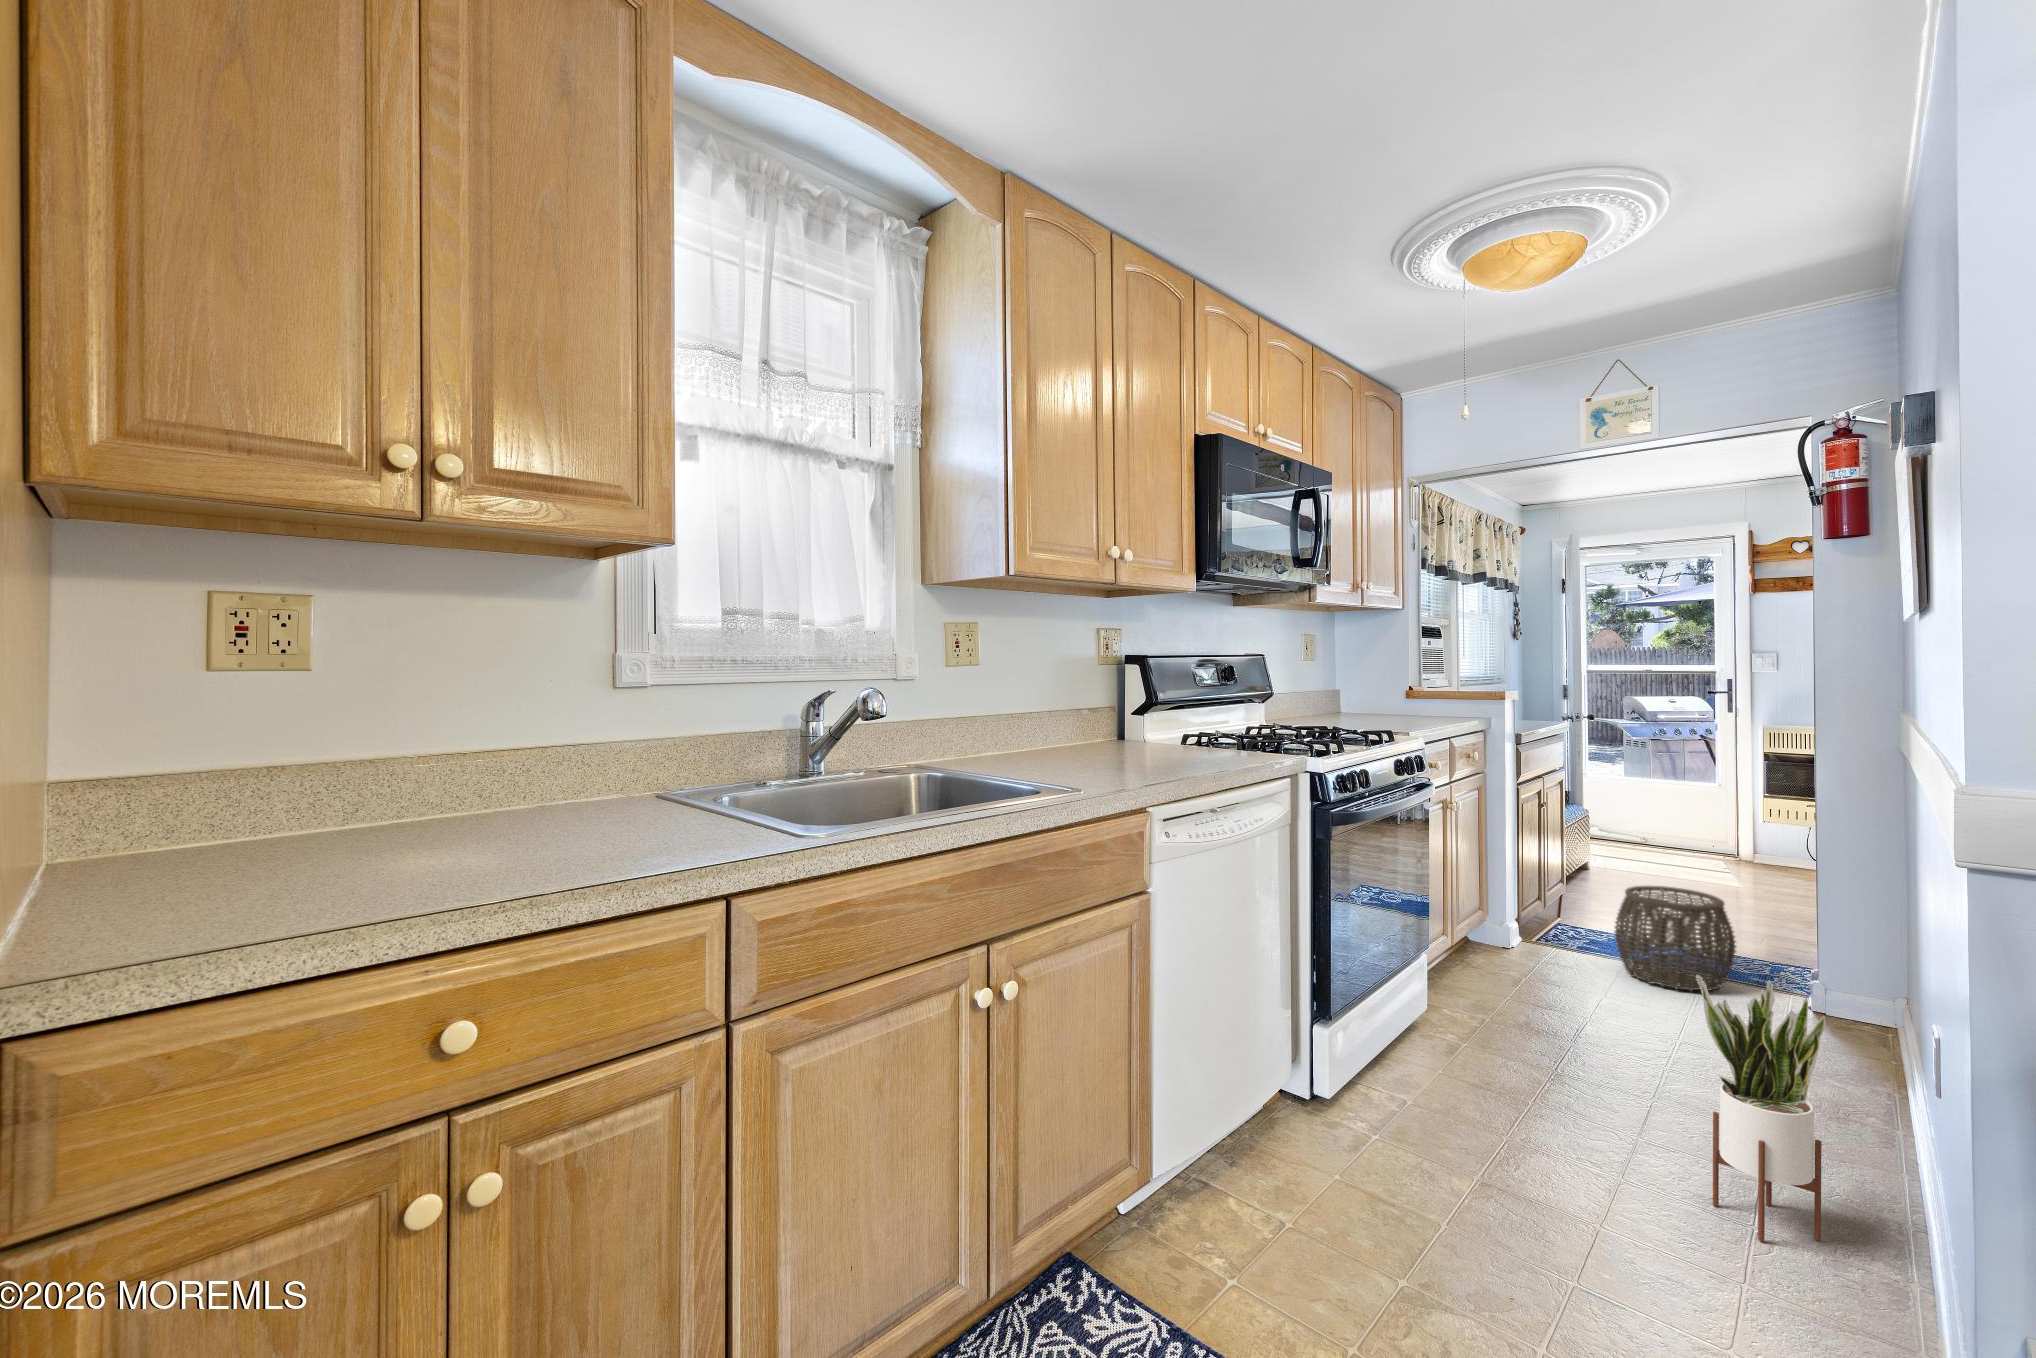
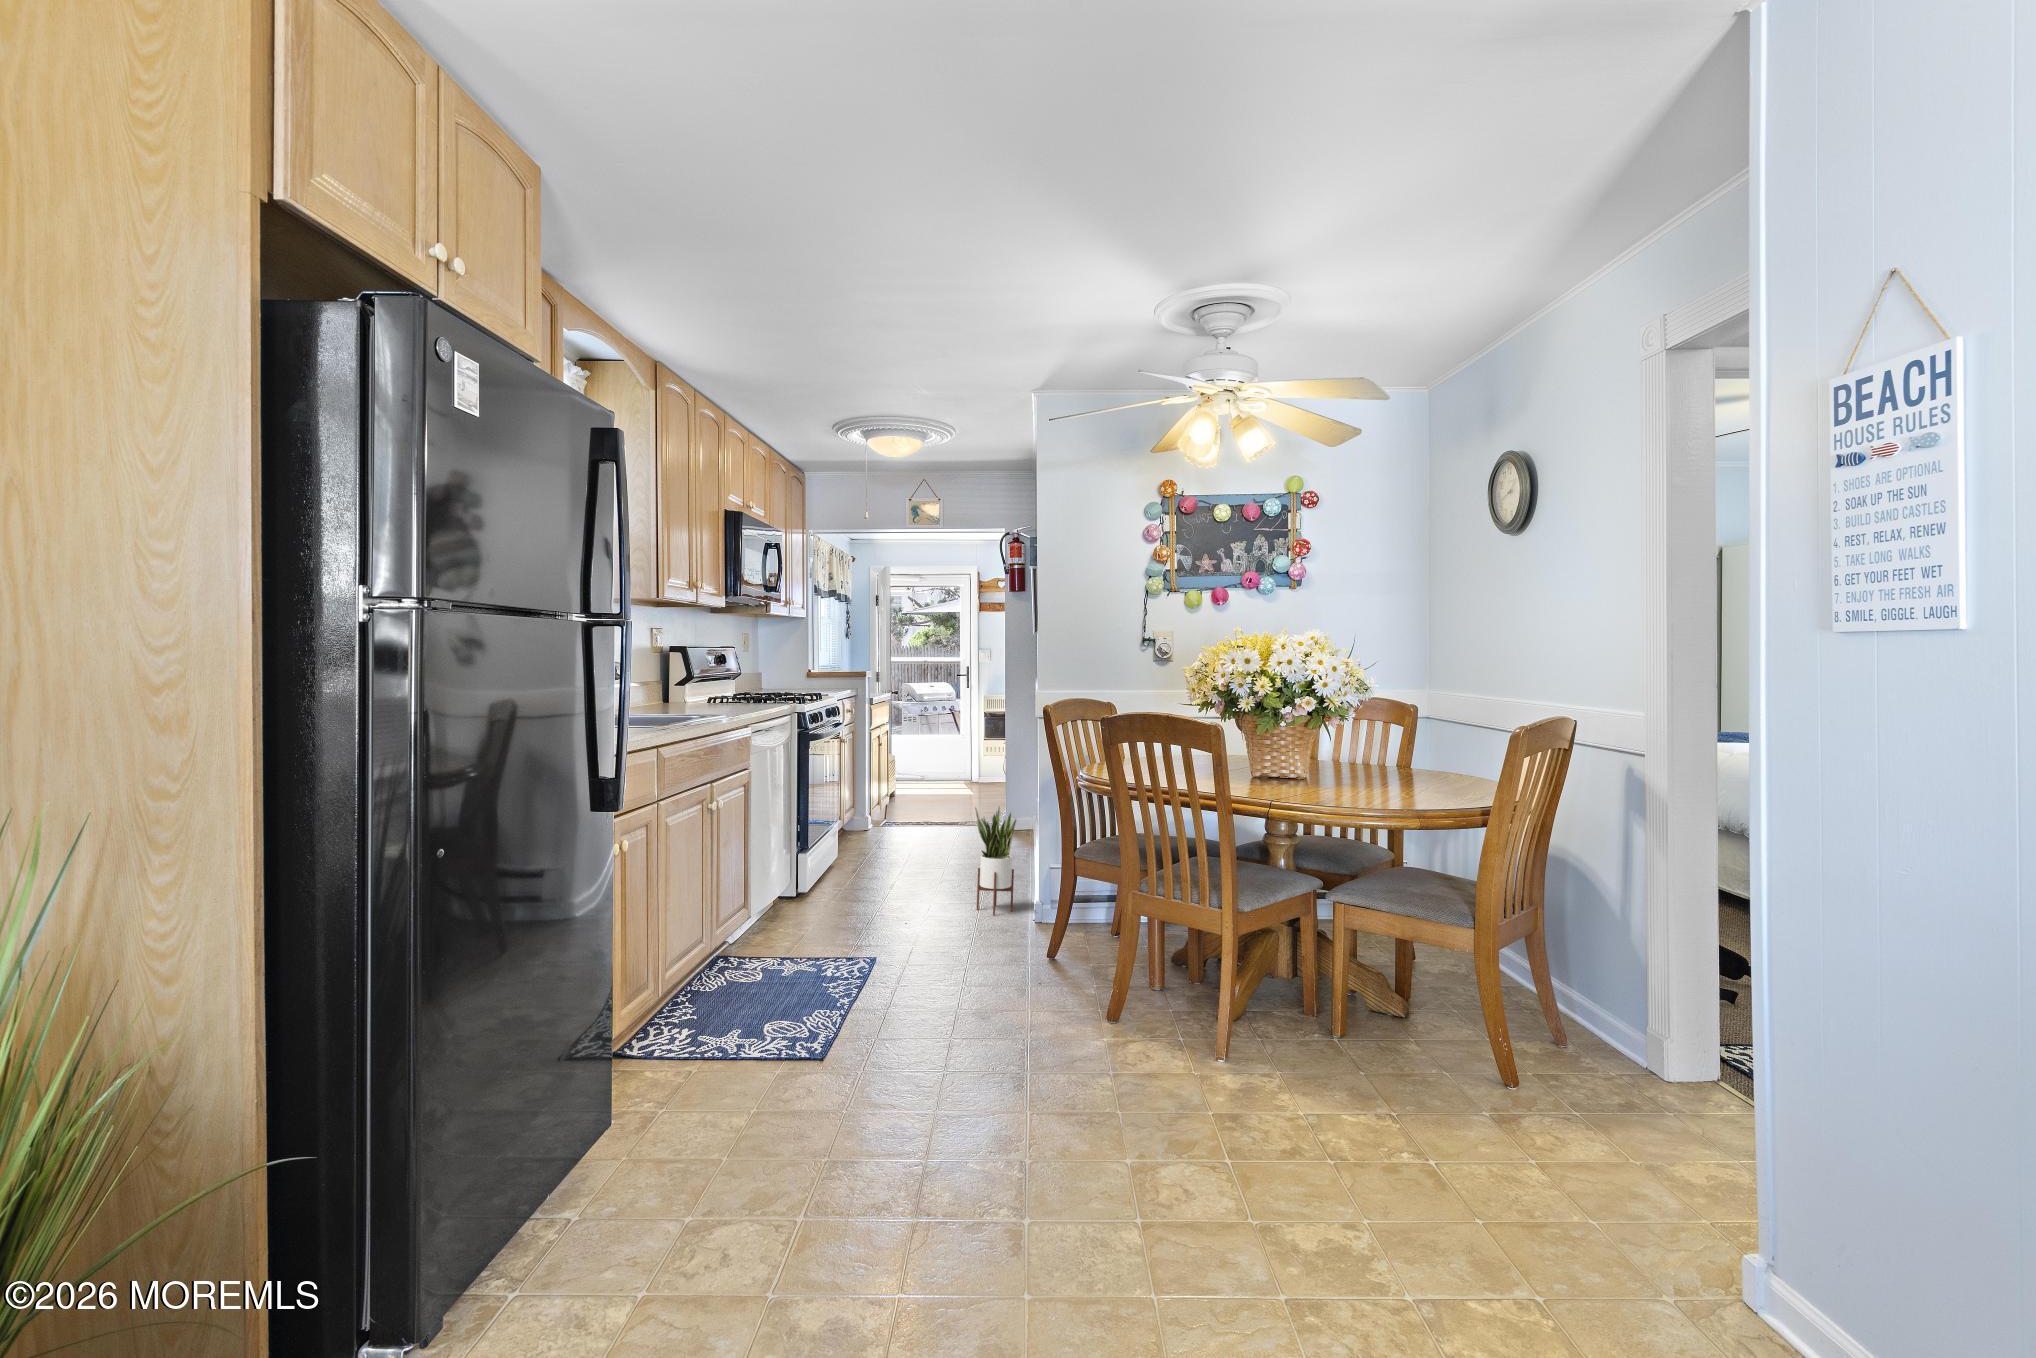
woven basket: present [1615,886,1736,991] -> none [919,792,975,846]

